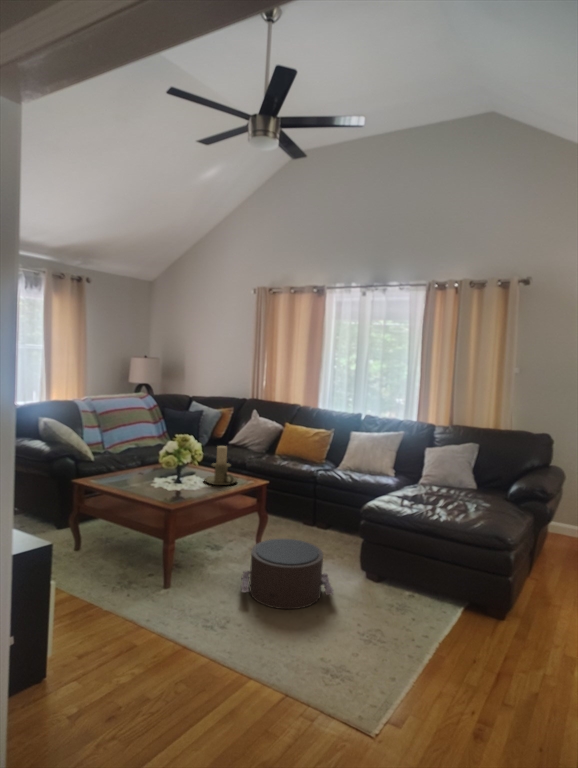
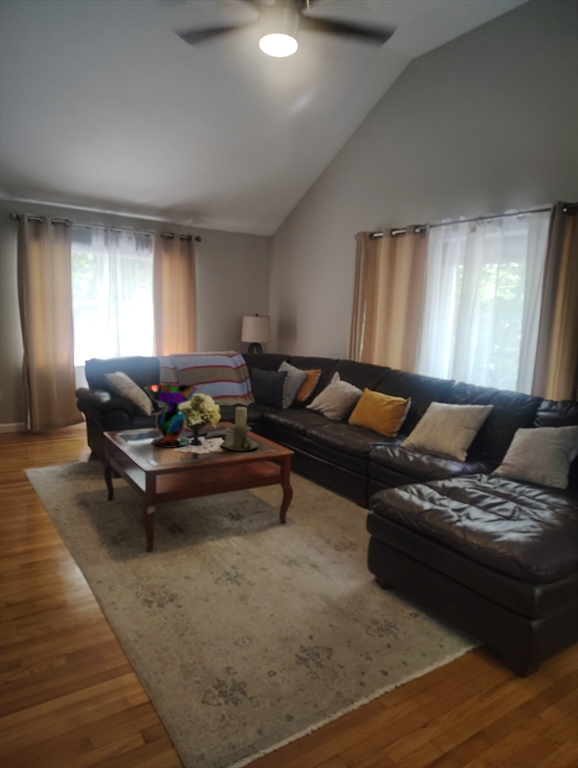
decorative bowl: none [133,428,185,489] -> present [145,384,198,448]
pouf: present [241,539,334,609] -> none [197,518,312,604]

